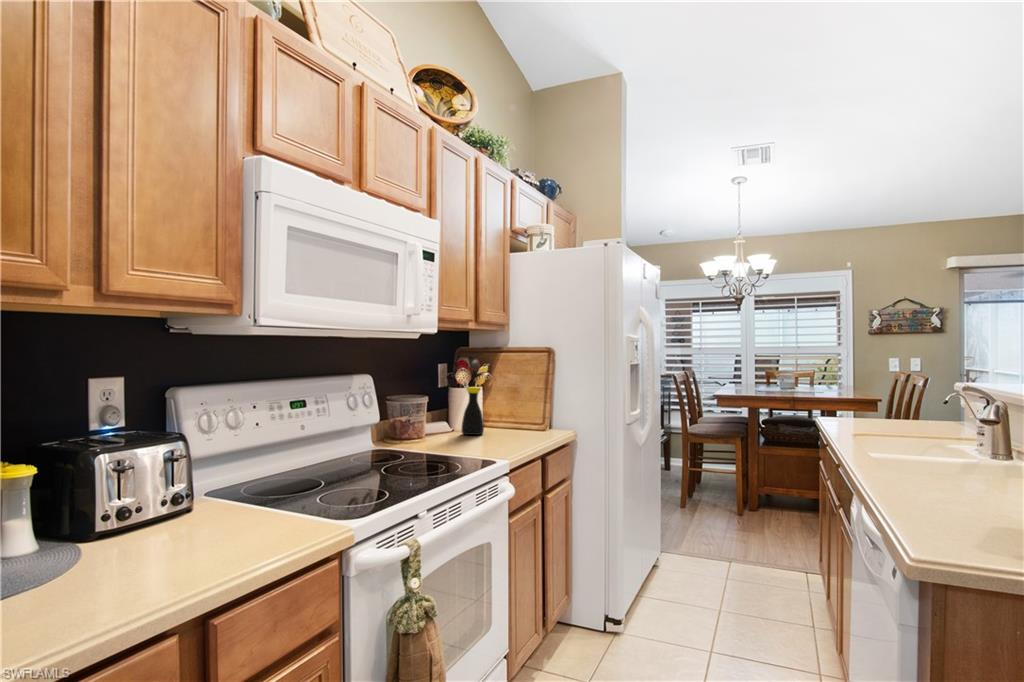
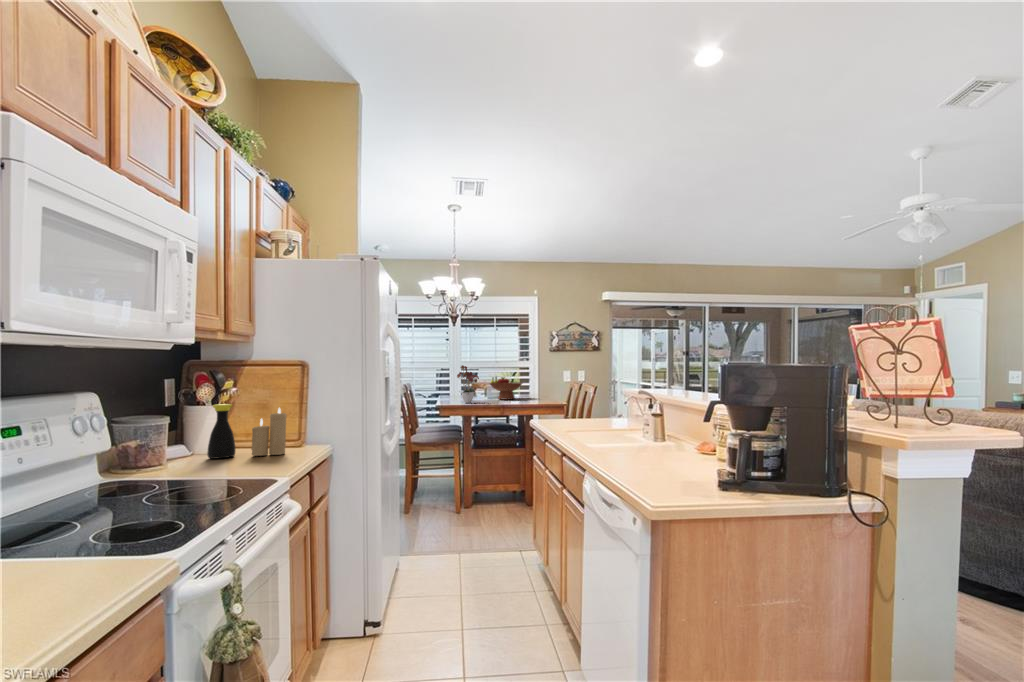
flower arrangement: none [740,351,770,394] -> present [457,365,479,403]
fruit bowl: none [782,366,827,393] -> present [490,377,522,400]
candle: none [495,393,525,437] -> present [252,408,287,456]

